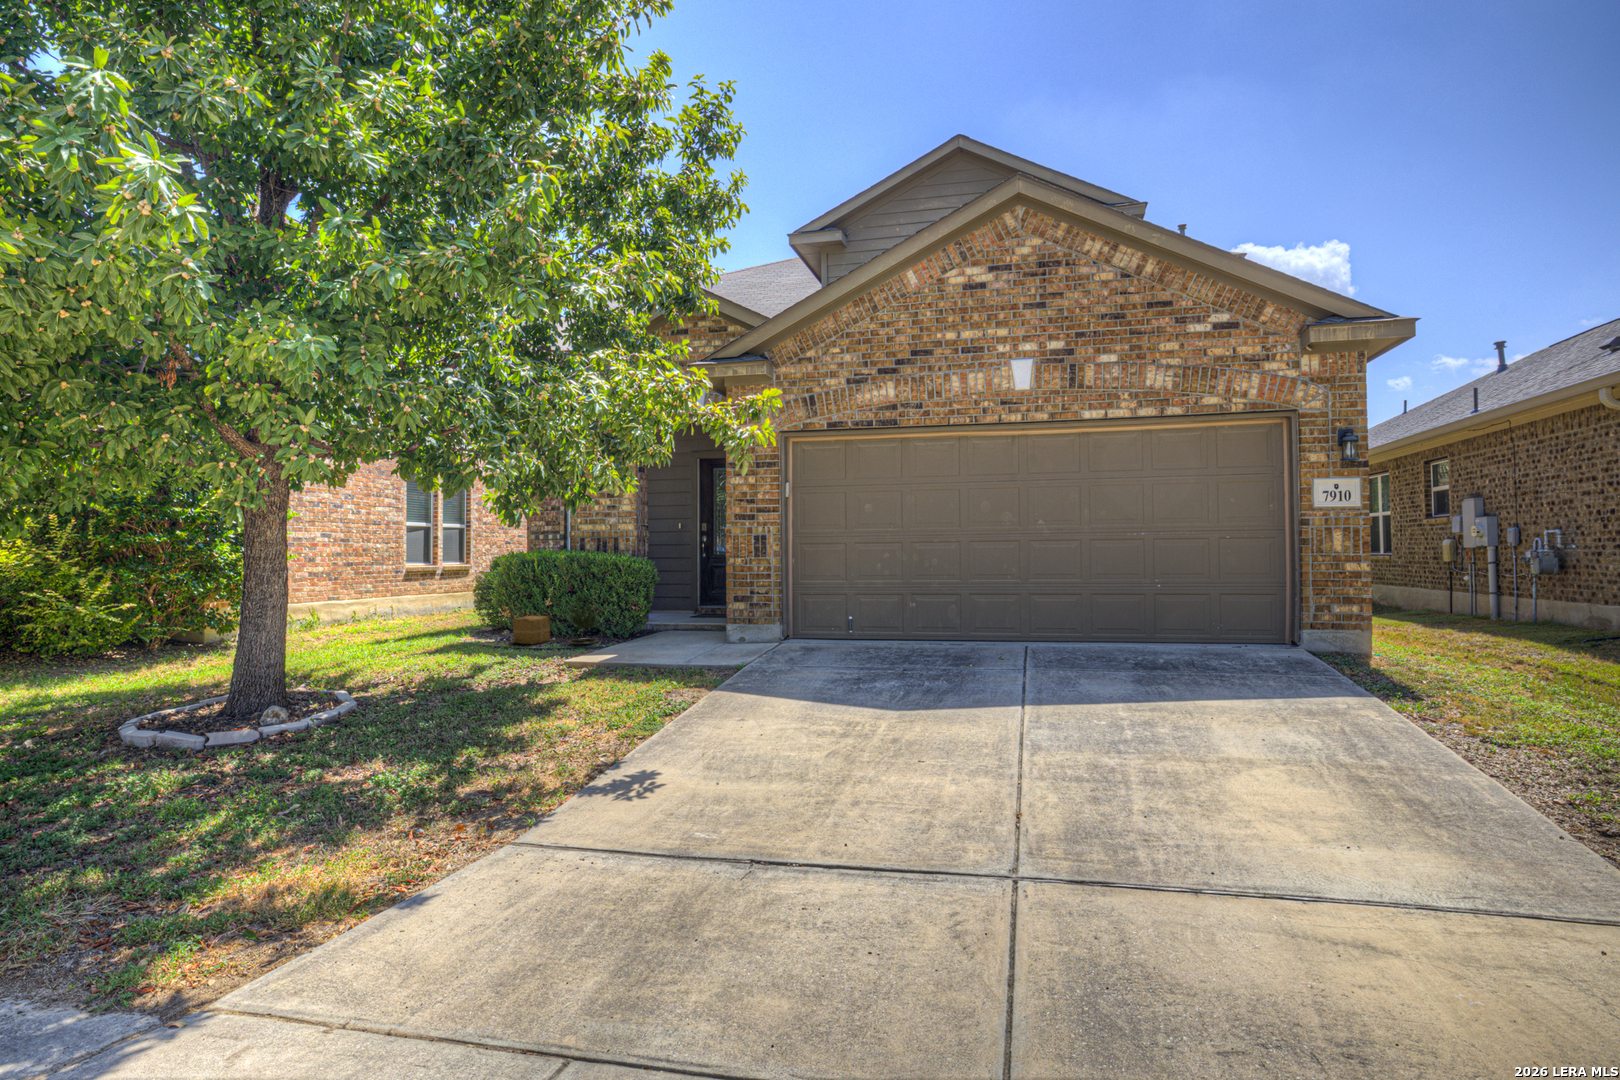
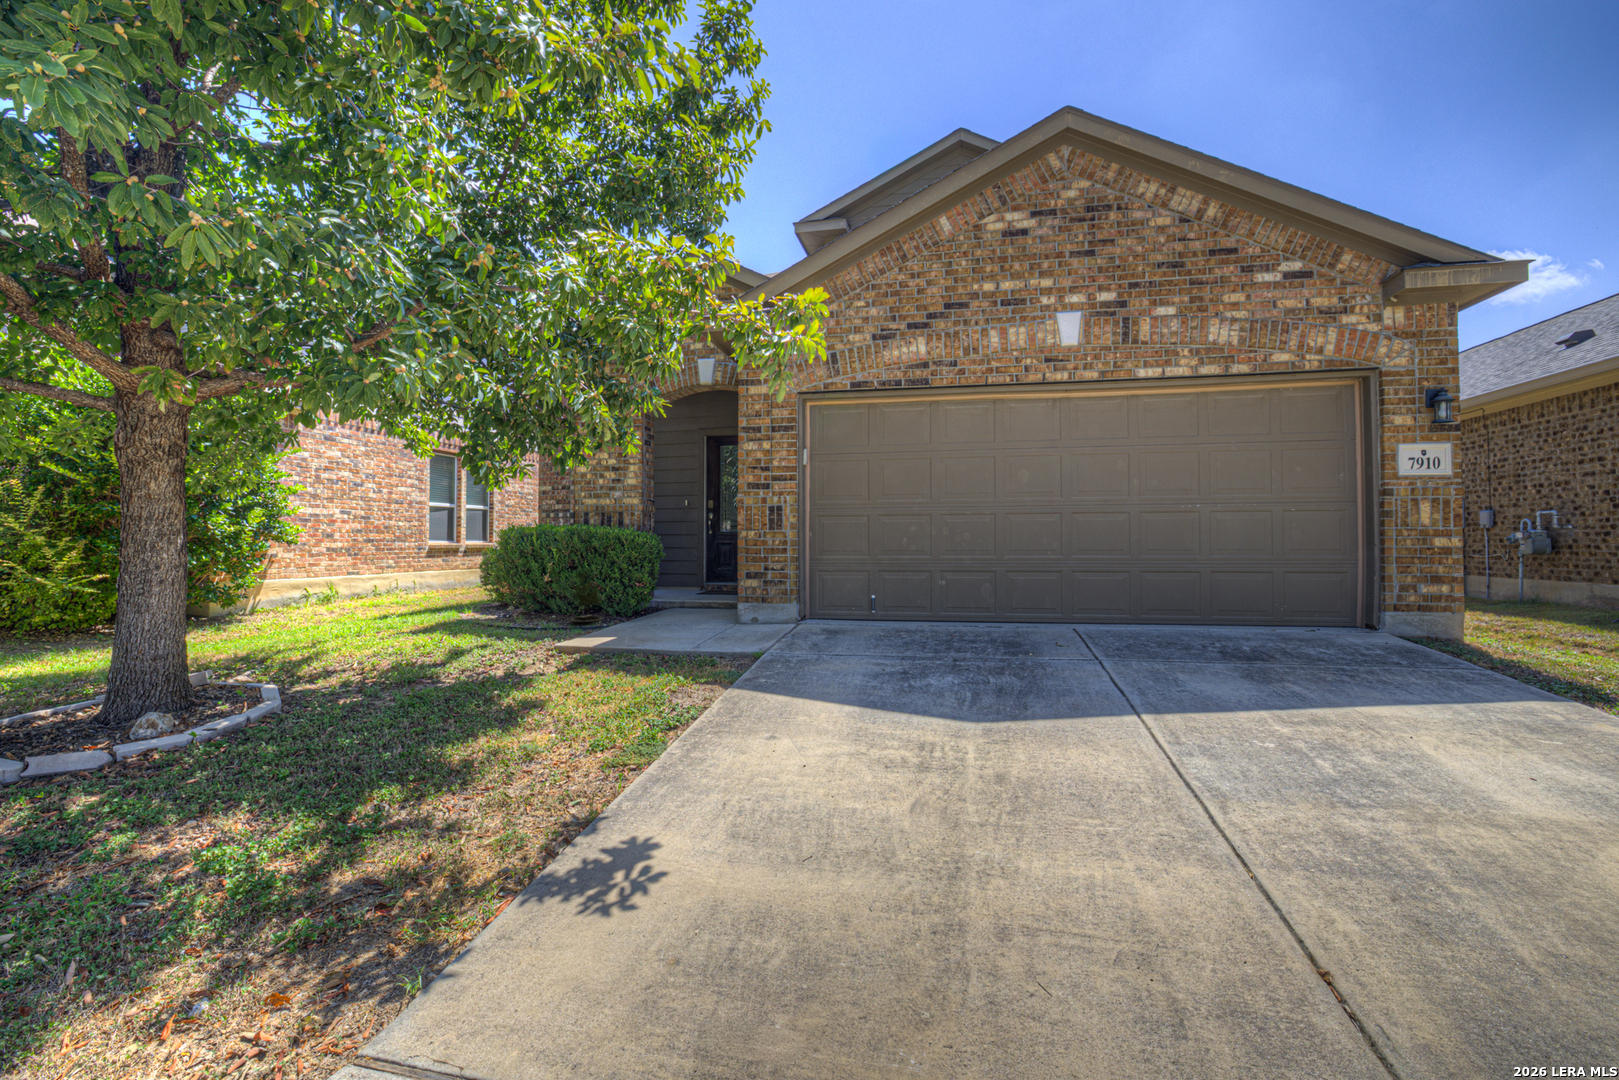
cardboard box: present [513,616,550,644] -> none [511,591,552,622]

